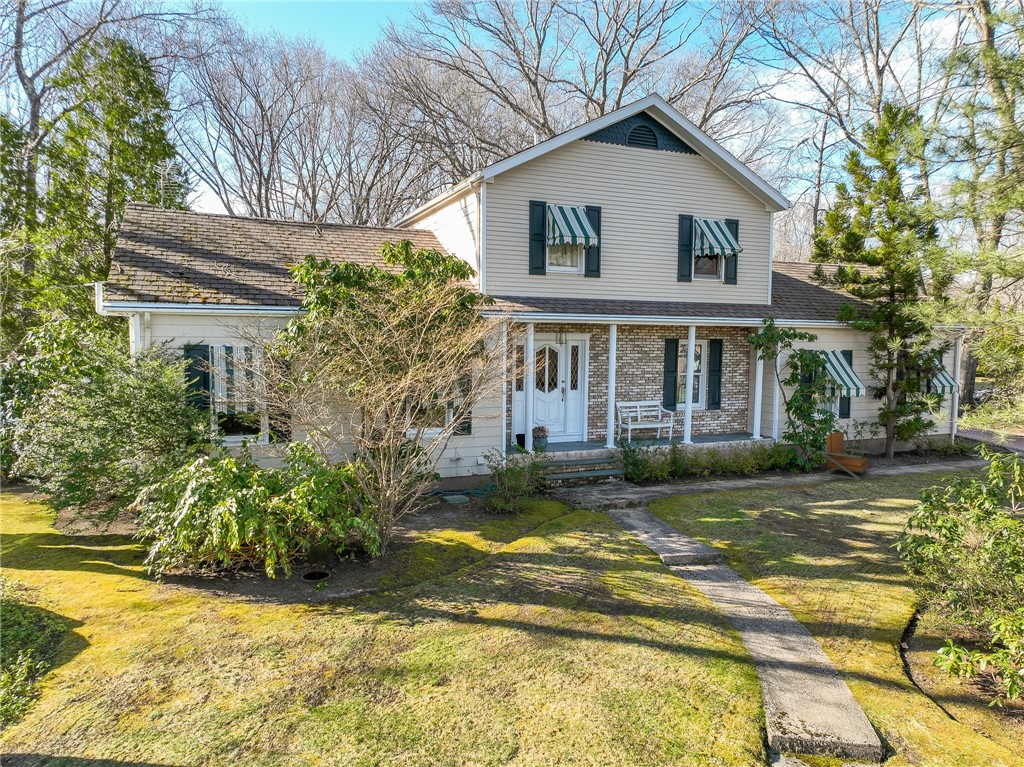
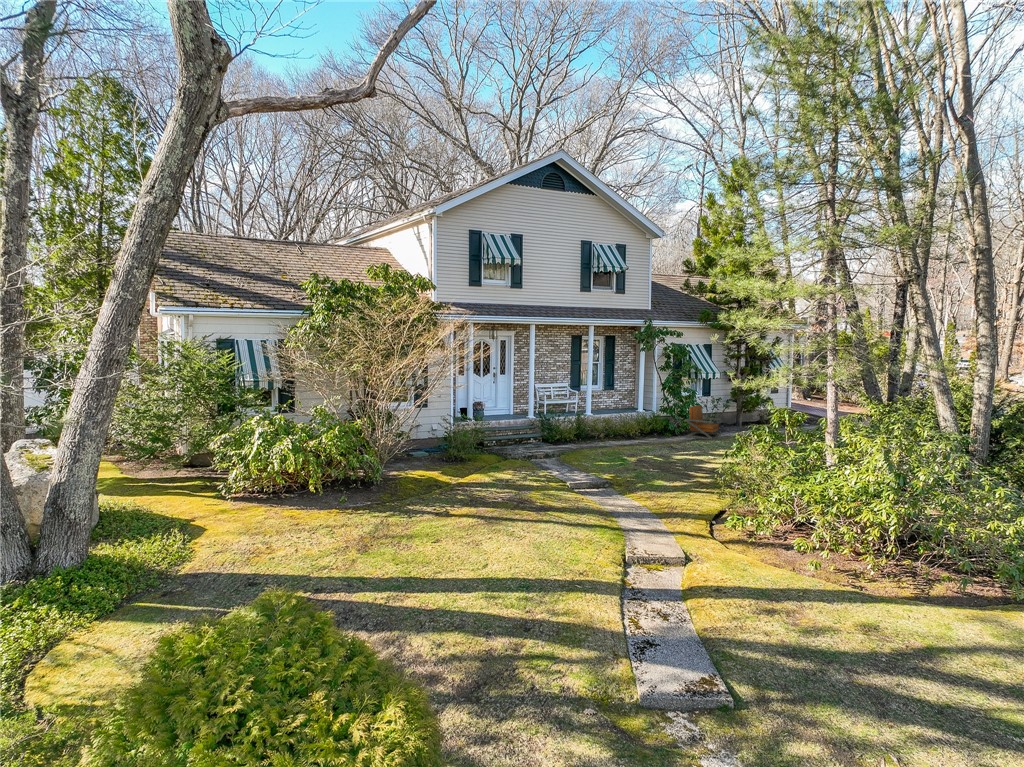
potted tree: present [301,533,332,583] -> none [322,465,348,502]

